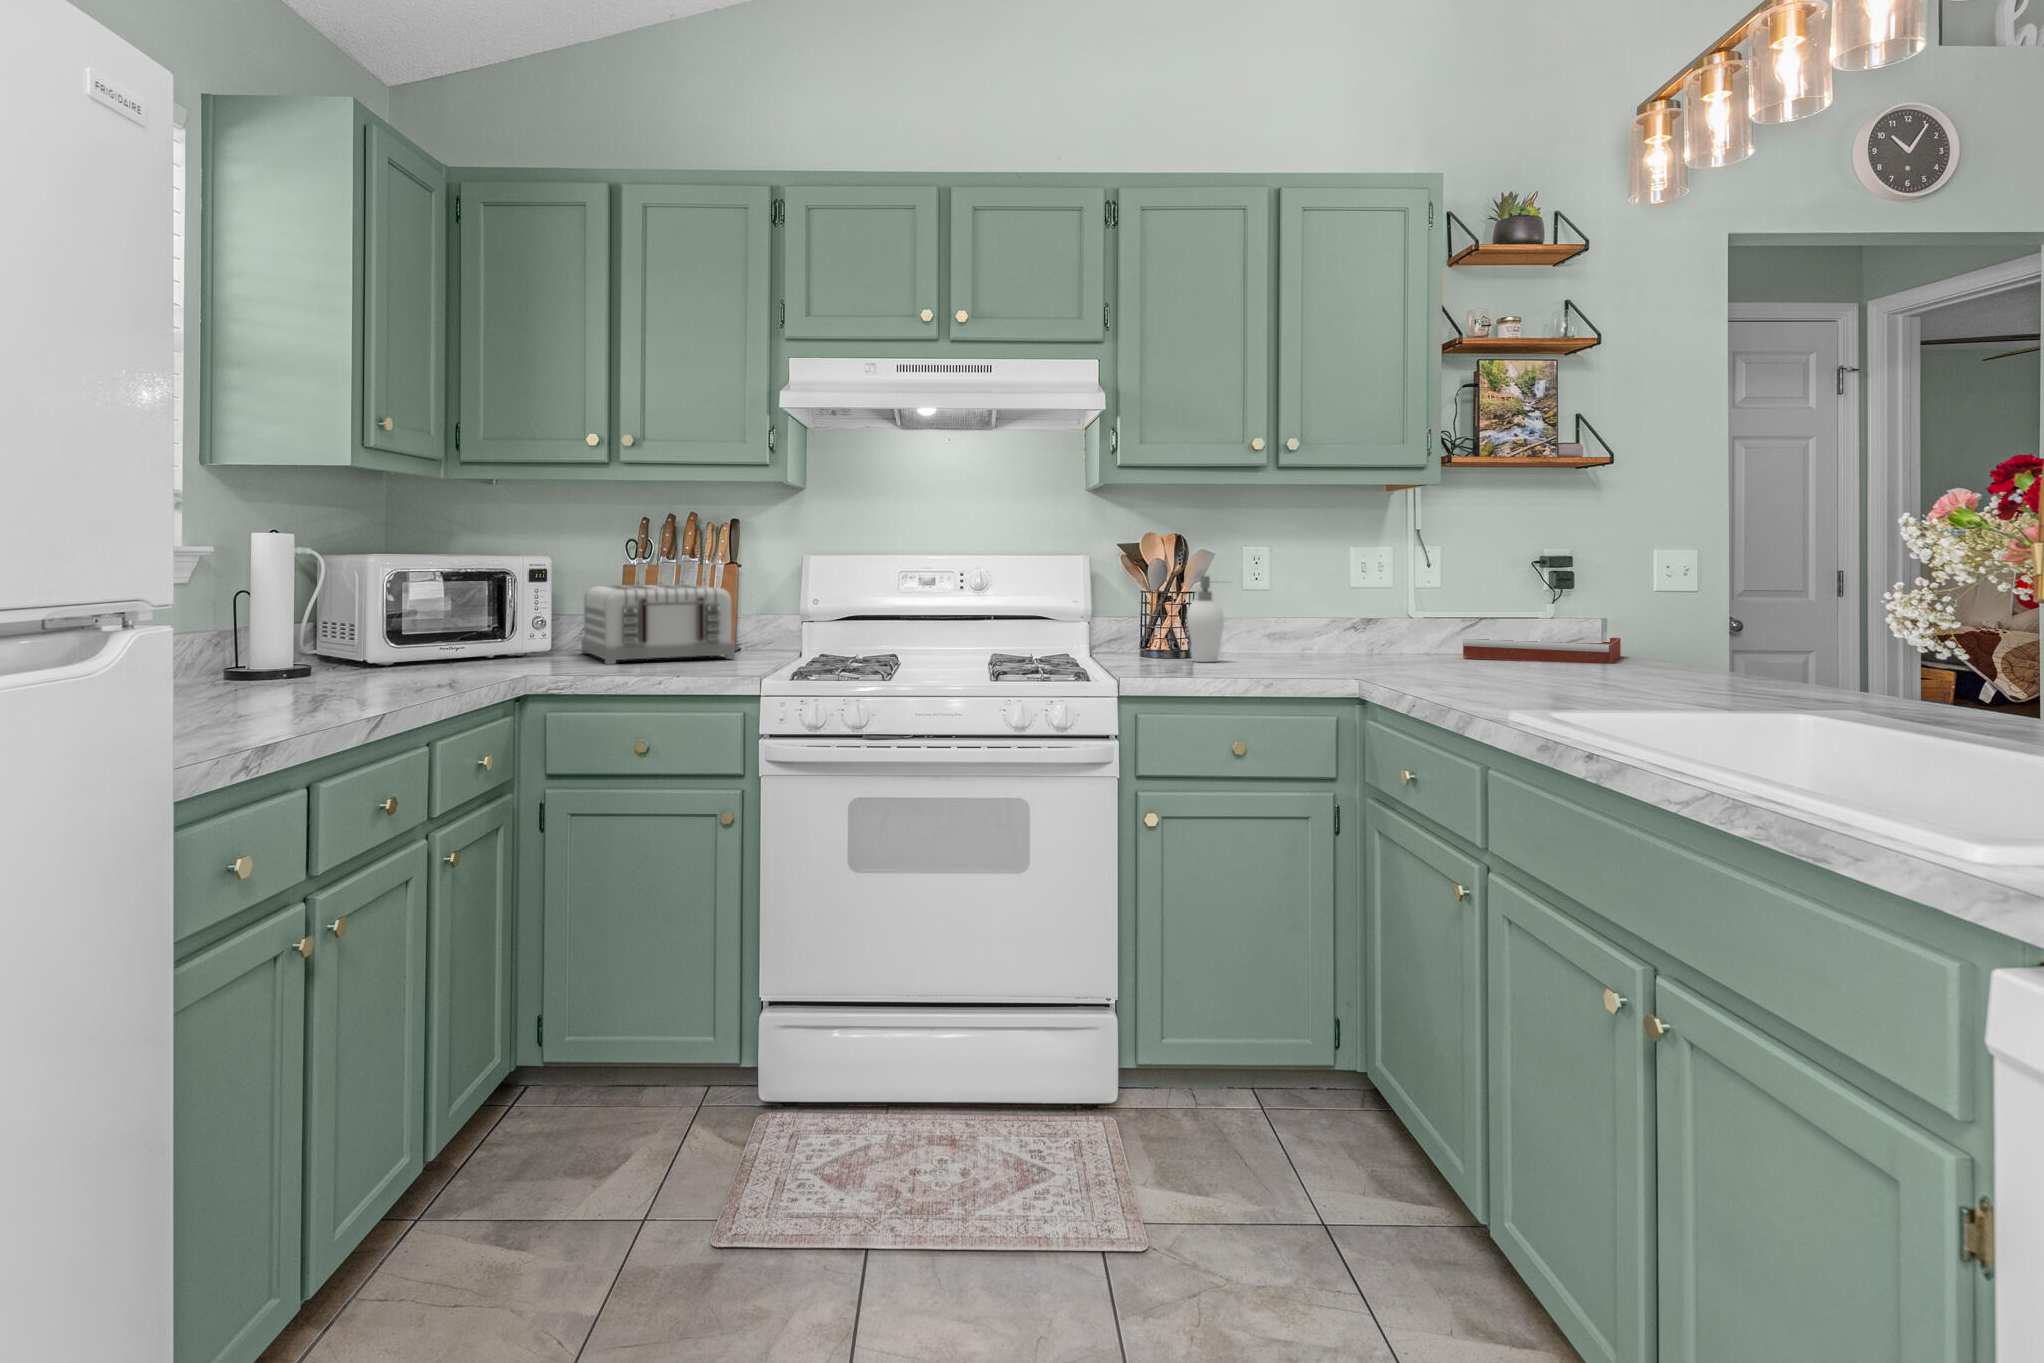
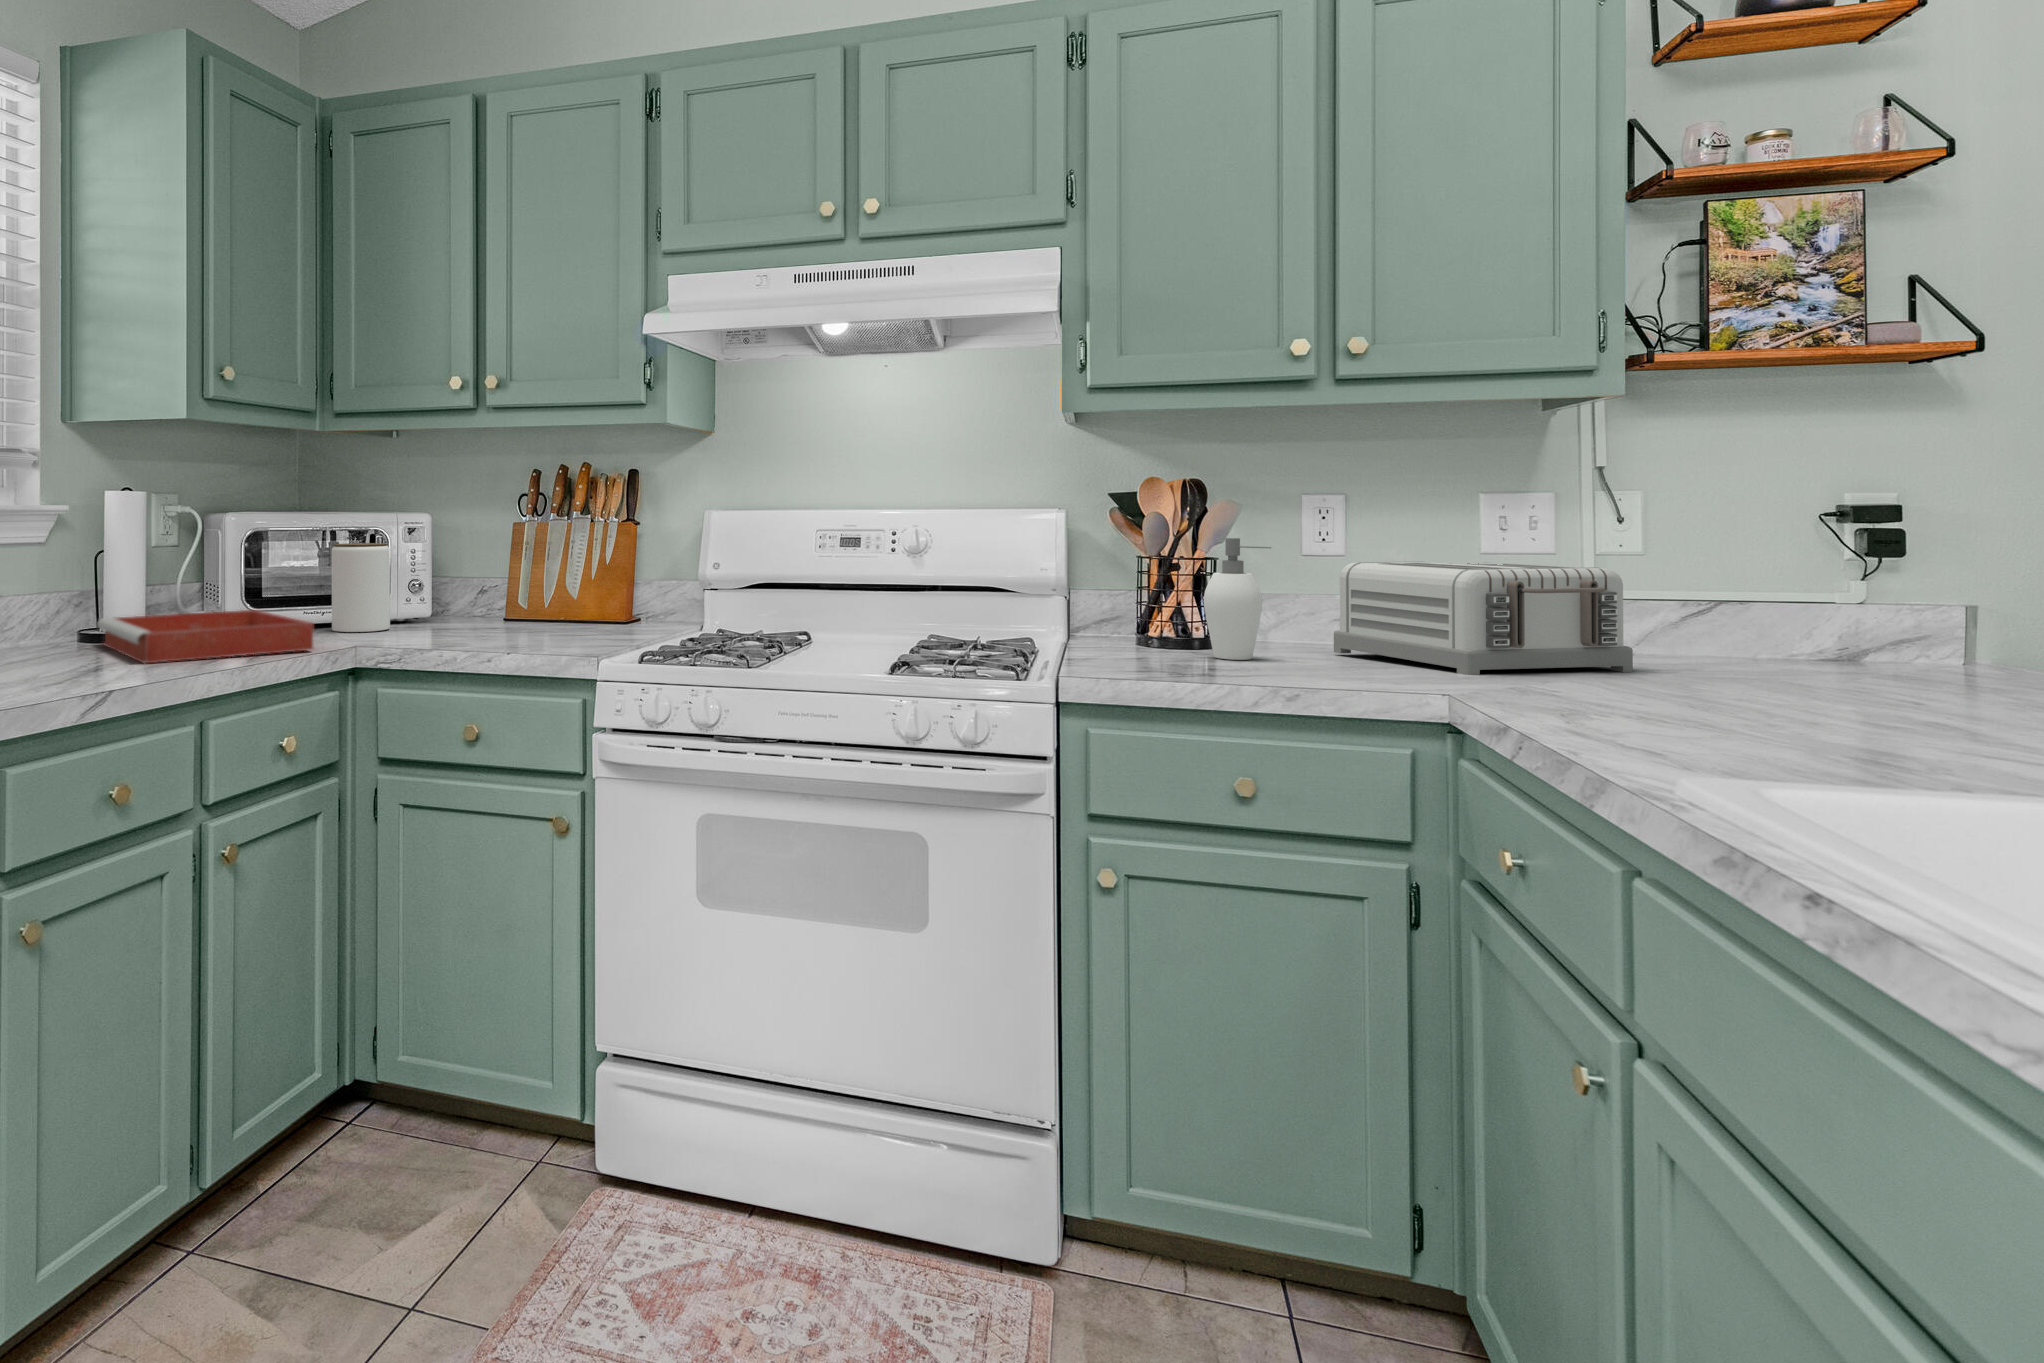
jar: none [478,584,532,663] -> present [332,543,390,632]
toaster: present [581,584,735,664] -> present [1334,562,1633,675]
tray: present [1463,637,1621,664] -> present [97,610,314,664]

